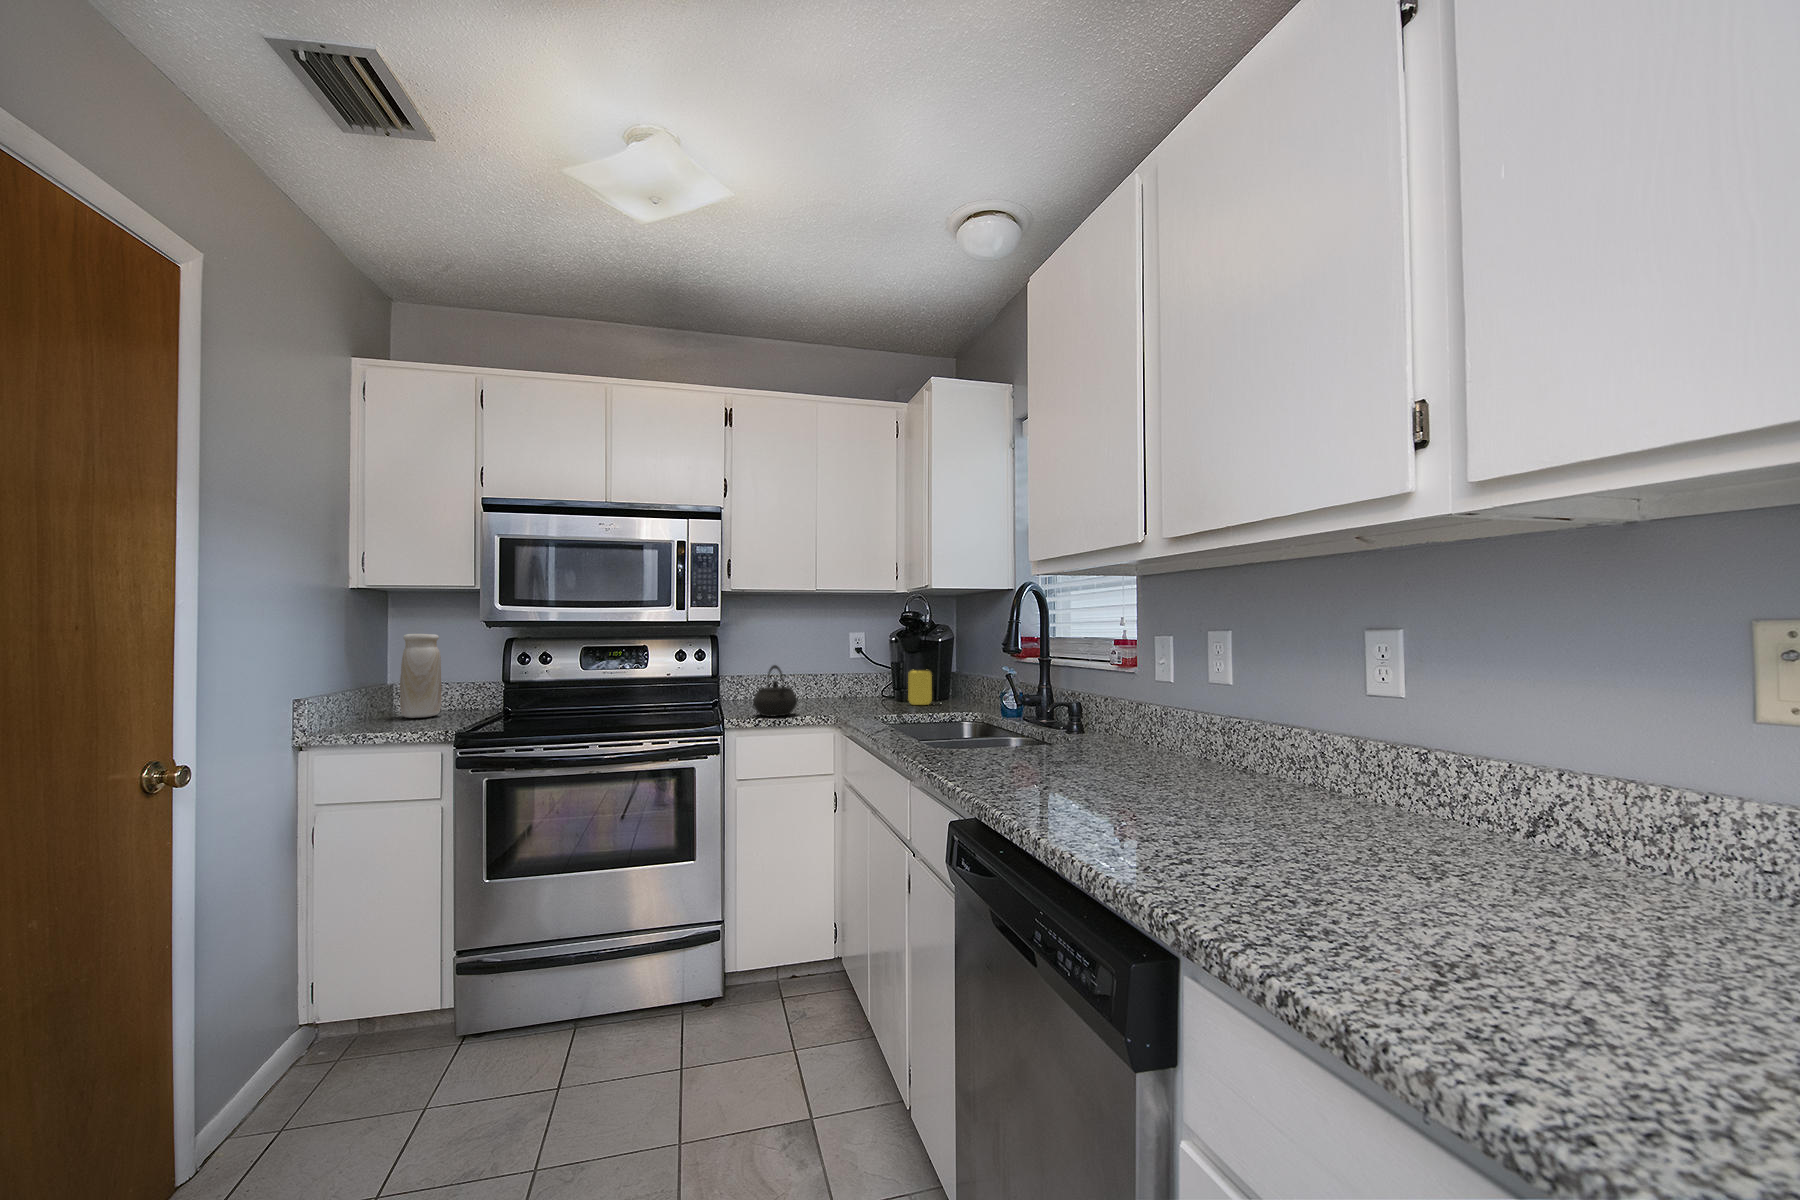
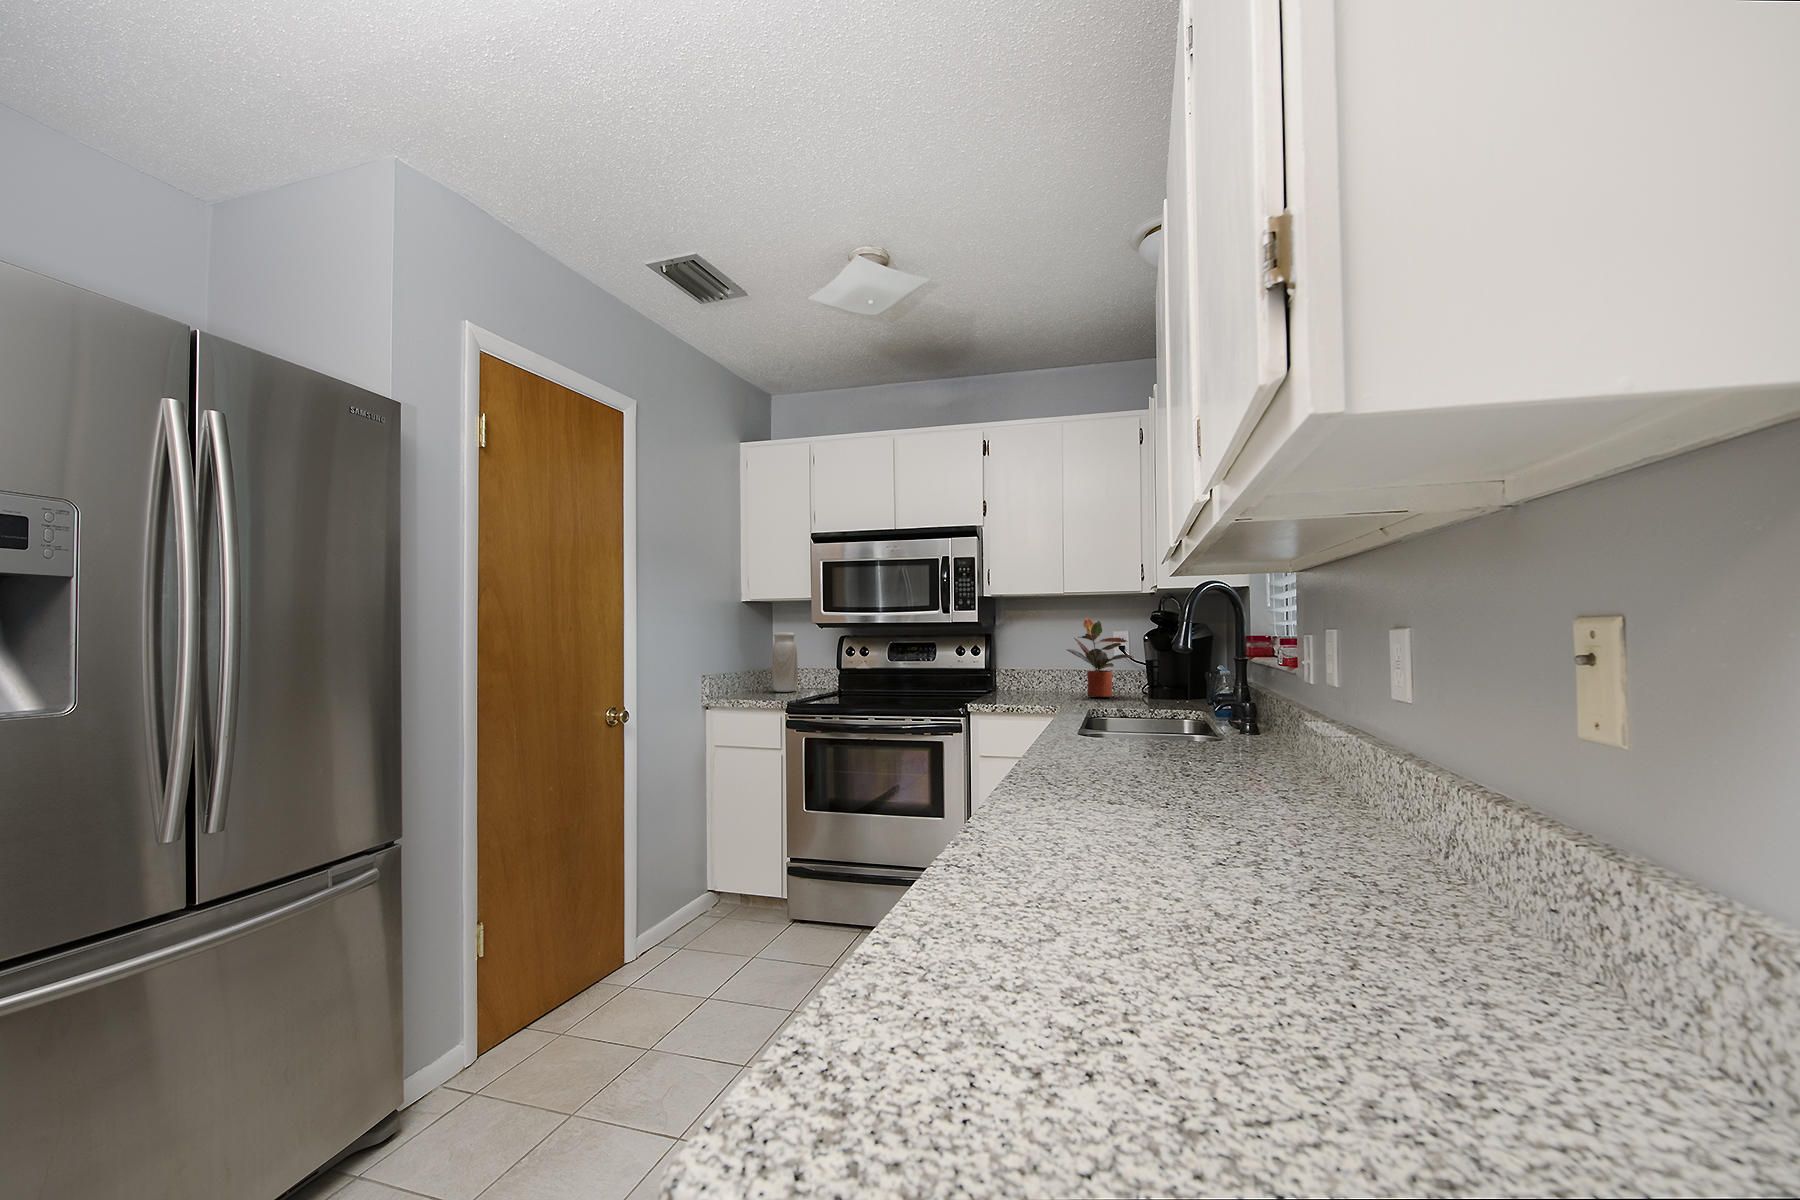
potted plant: none [811,618,877,702] -> present [1067,618,1134,697]
kettle: present [753,665,798,716] -> none [1002,660,1042,705]
soap dispenser: present [908,671,932,705] -> none [1161,649,1188,704]

